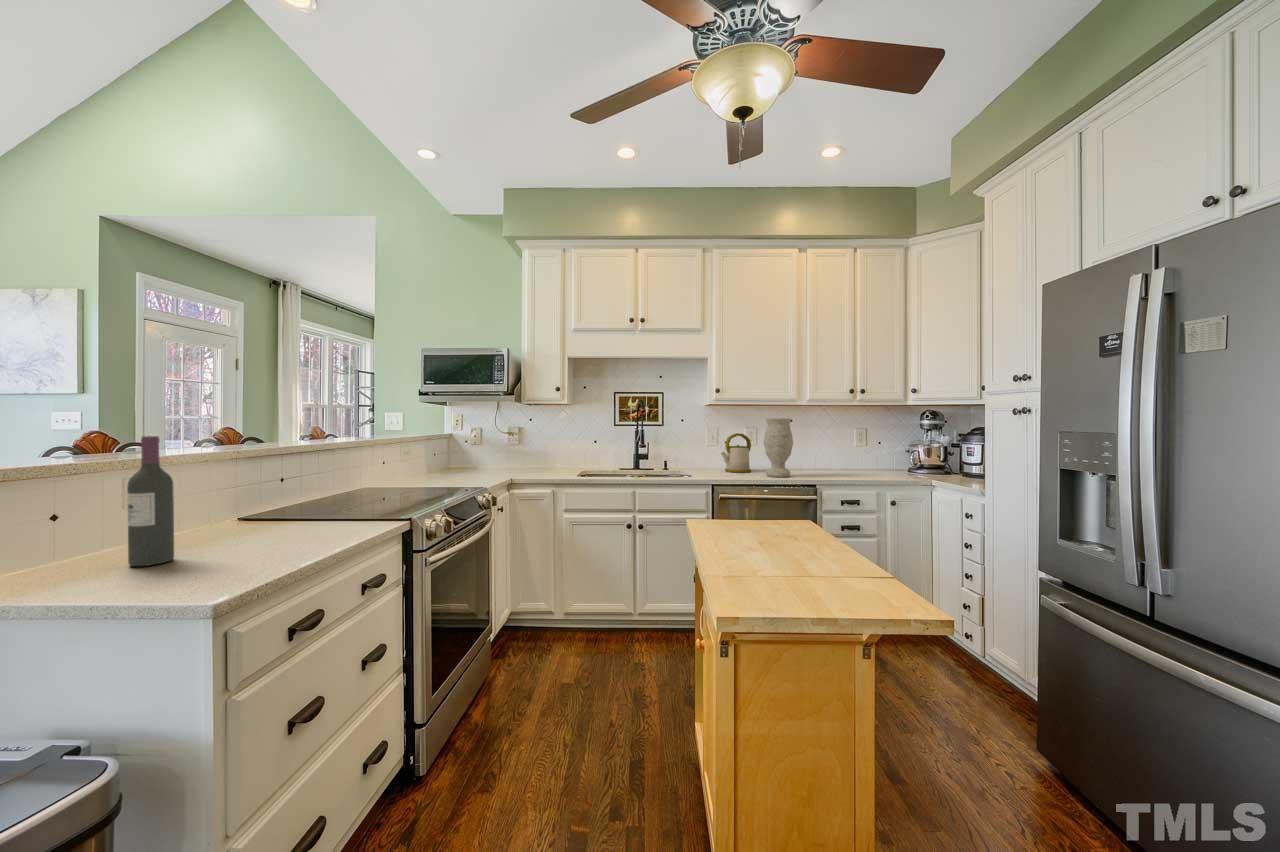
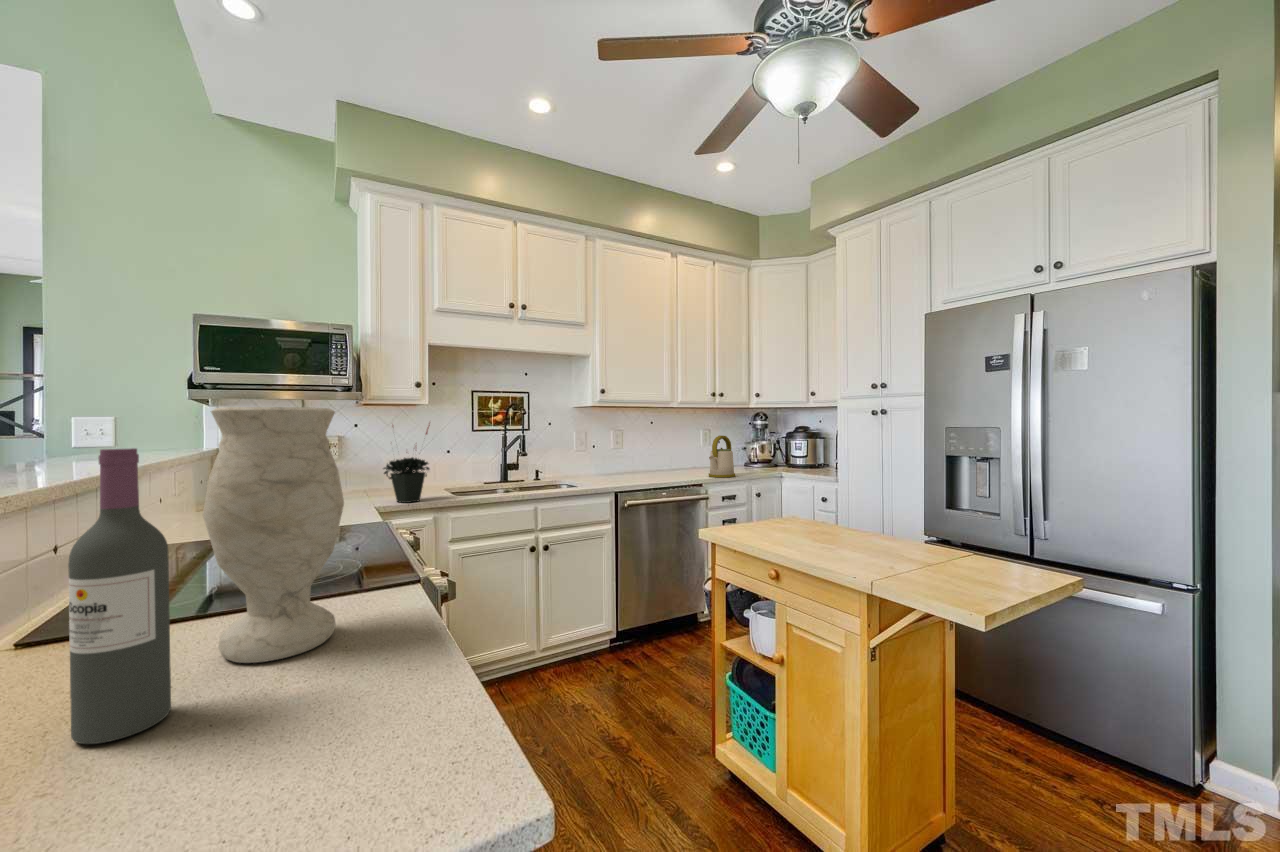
potted plant: none [519,417,552,478] -> present [384,423,430,503]
vase: present [764,418,793,477] -> present [203,407,344,663]
kettle: present [721,433,751,473] -> present [709,435,736,477]

